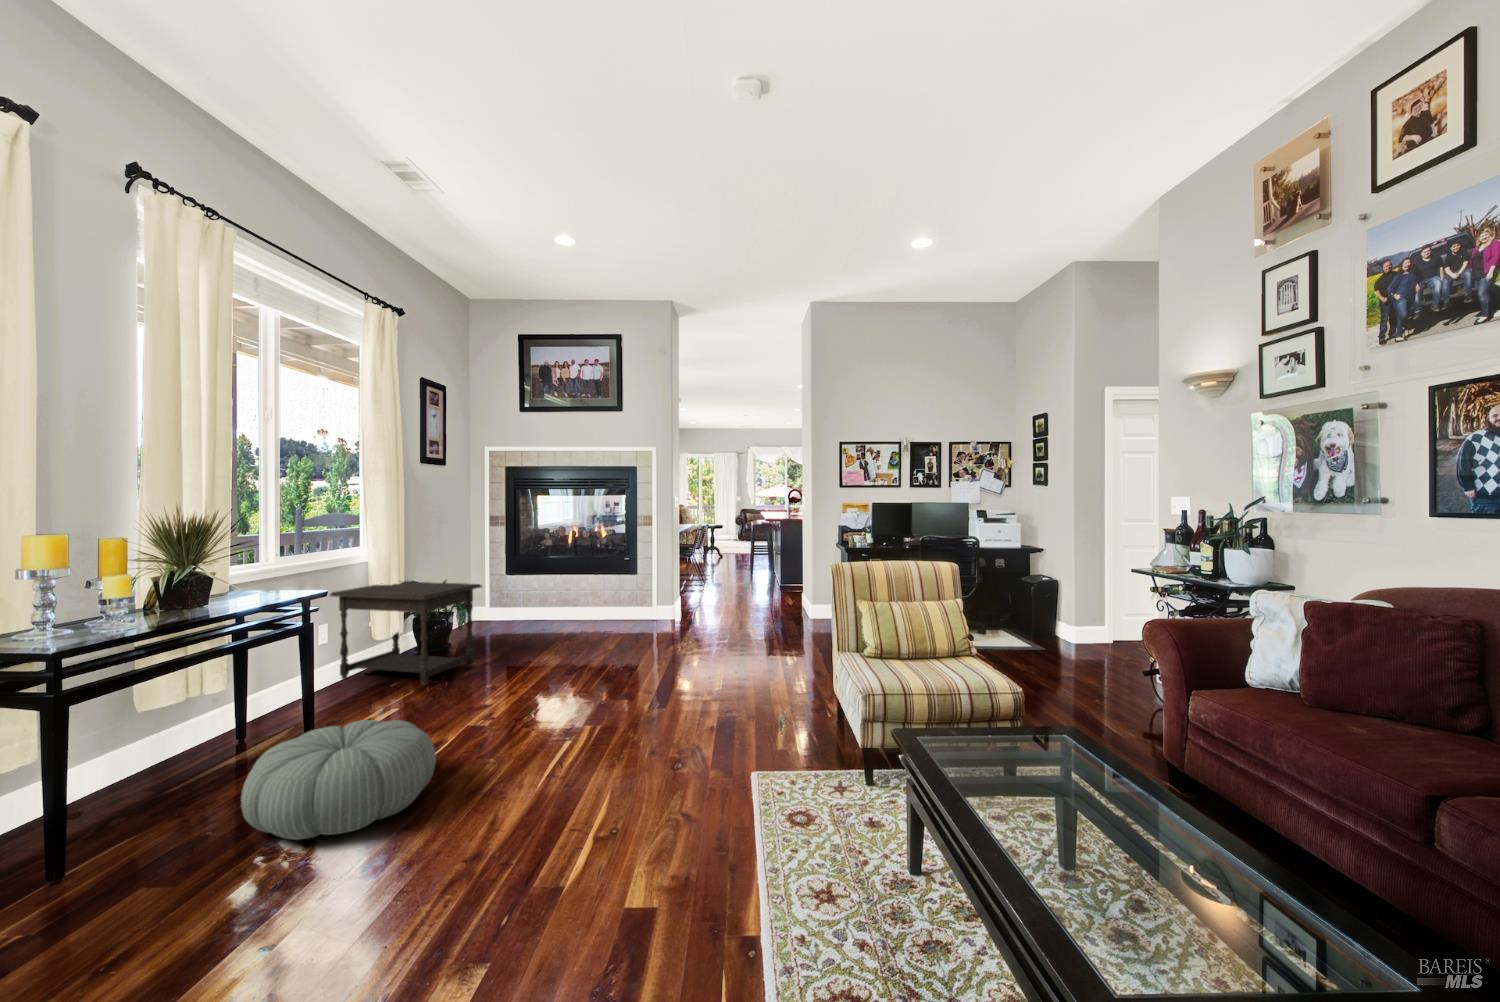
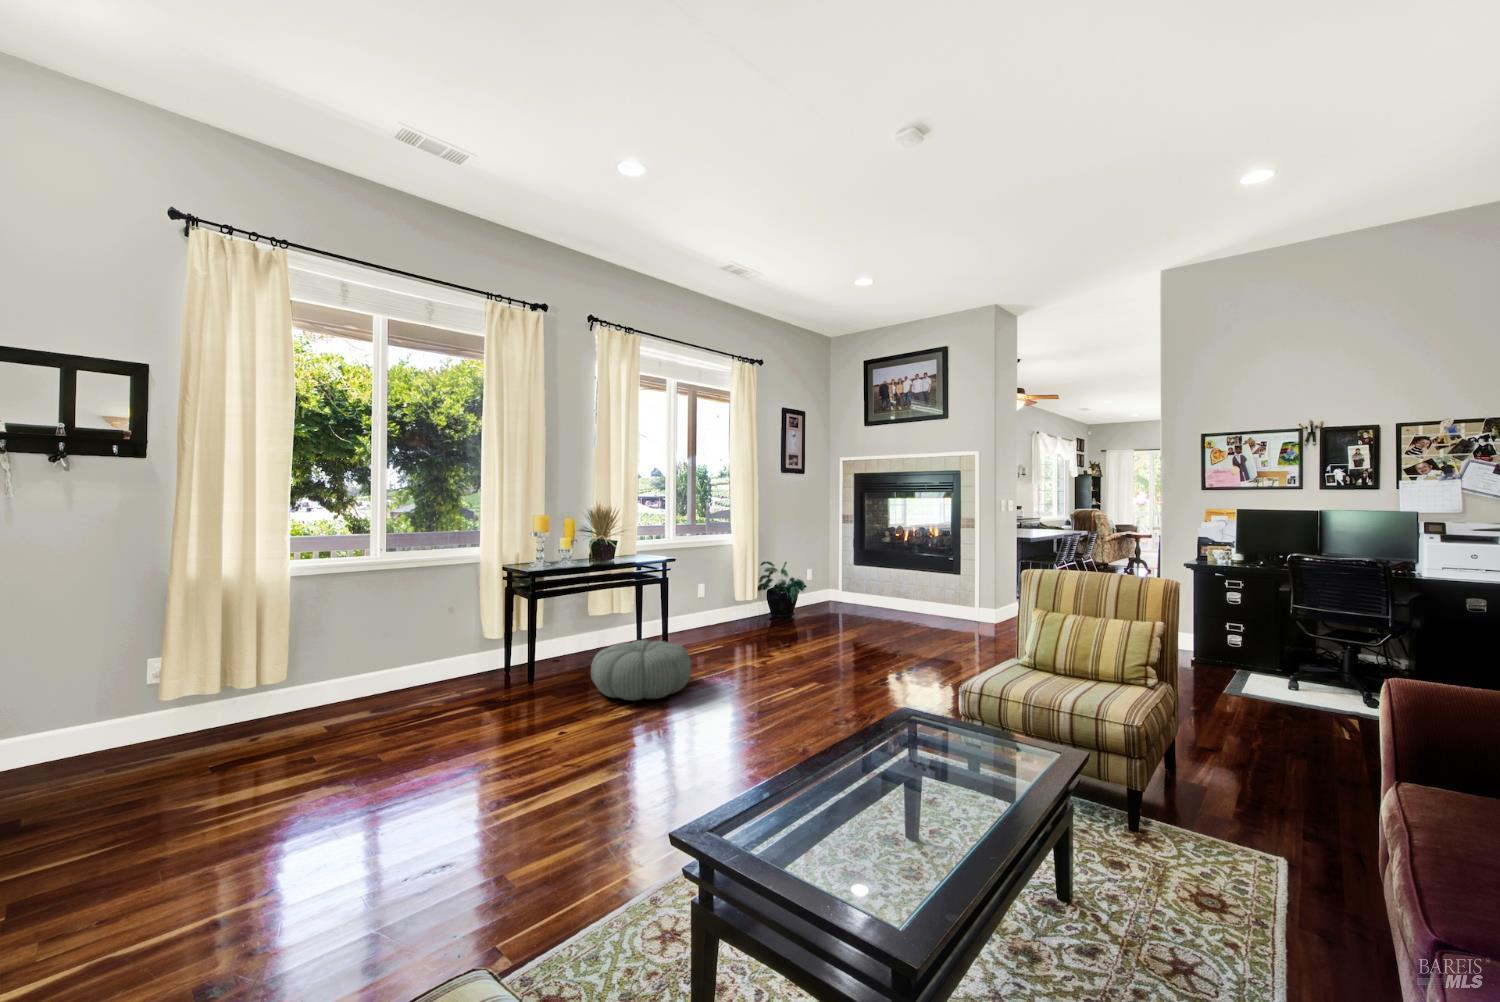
side table: present [330,582,482,686] -> none [704,561,798,637]

